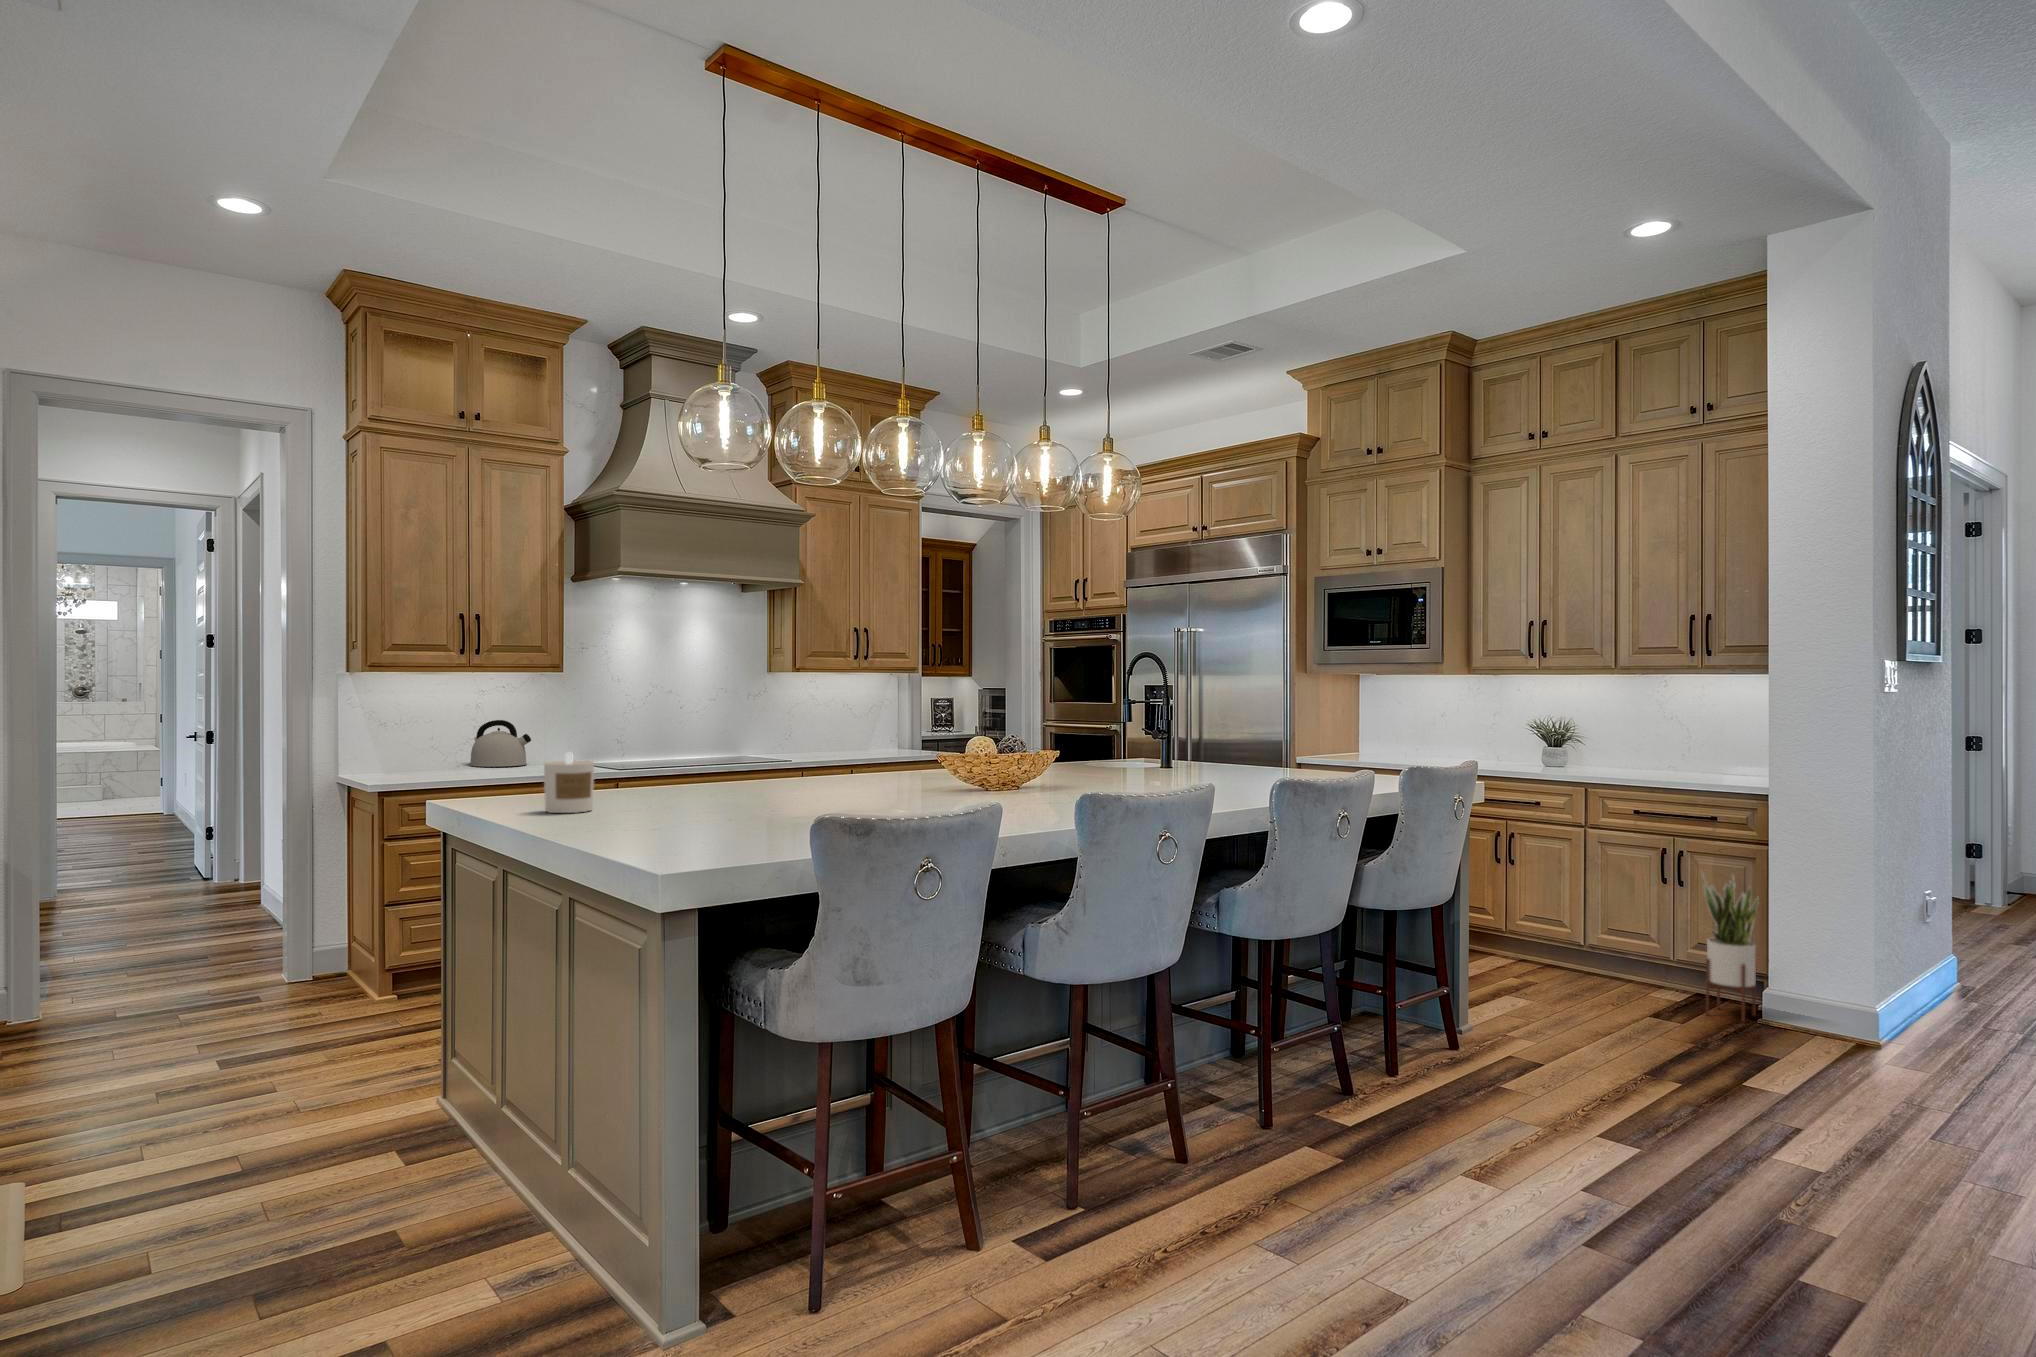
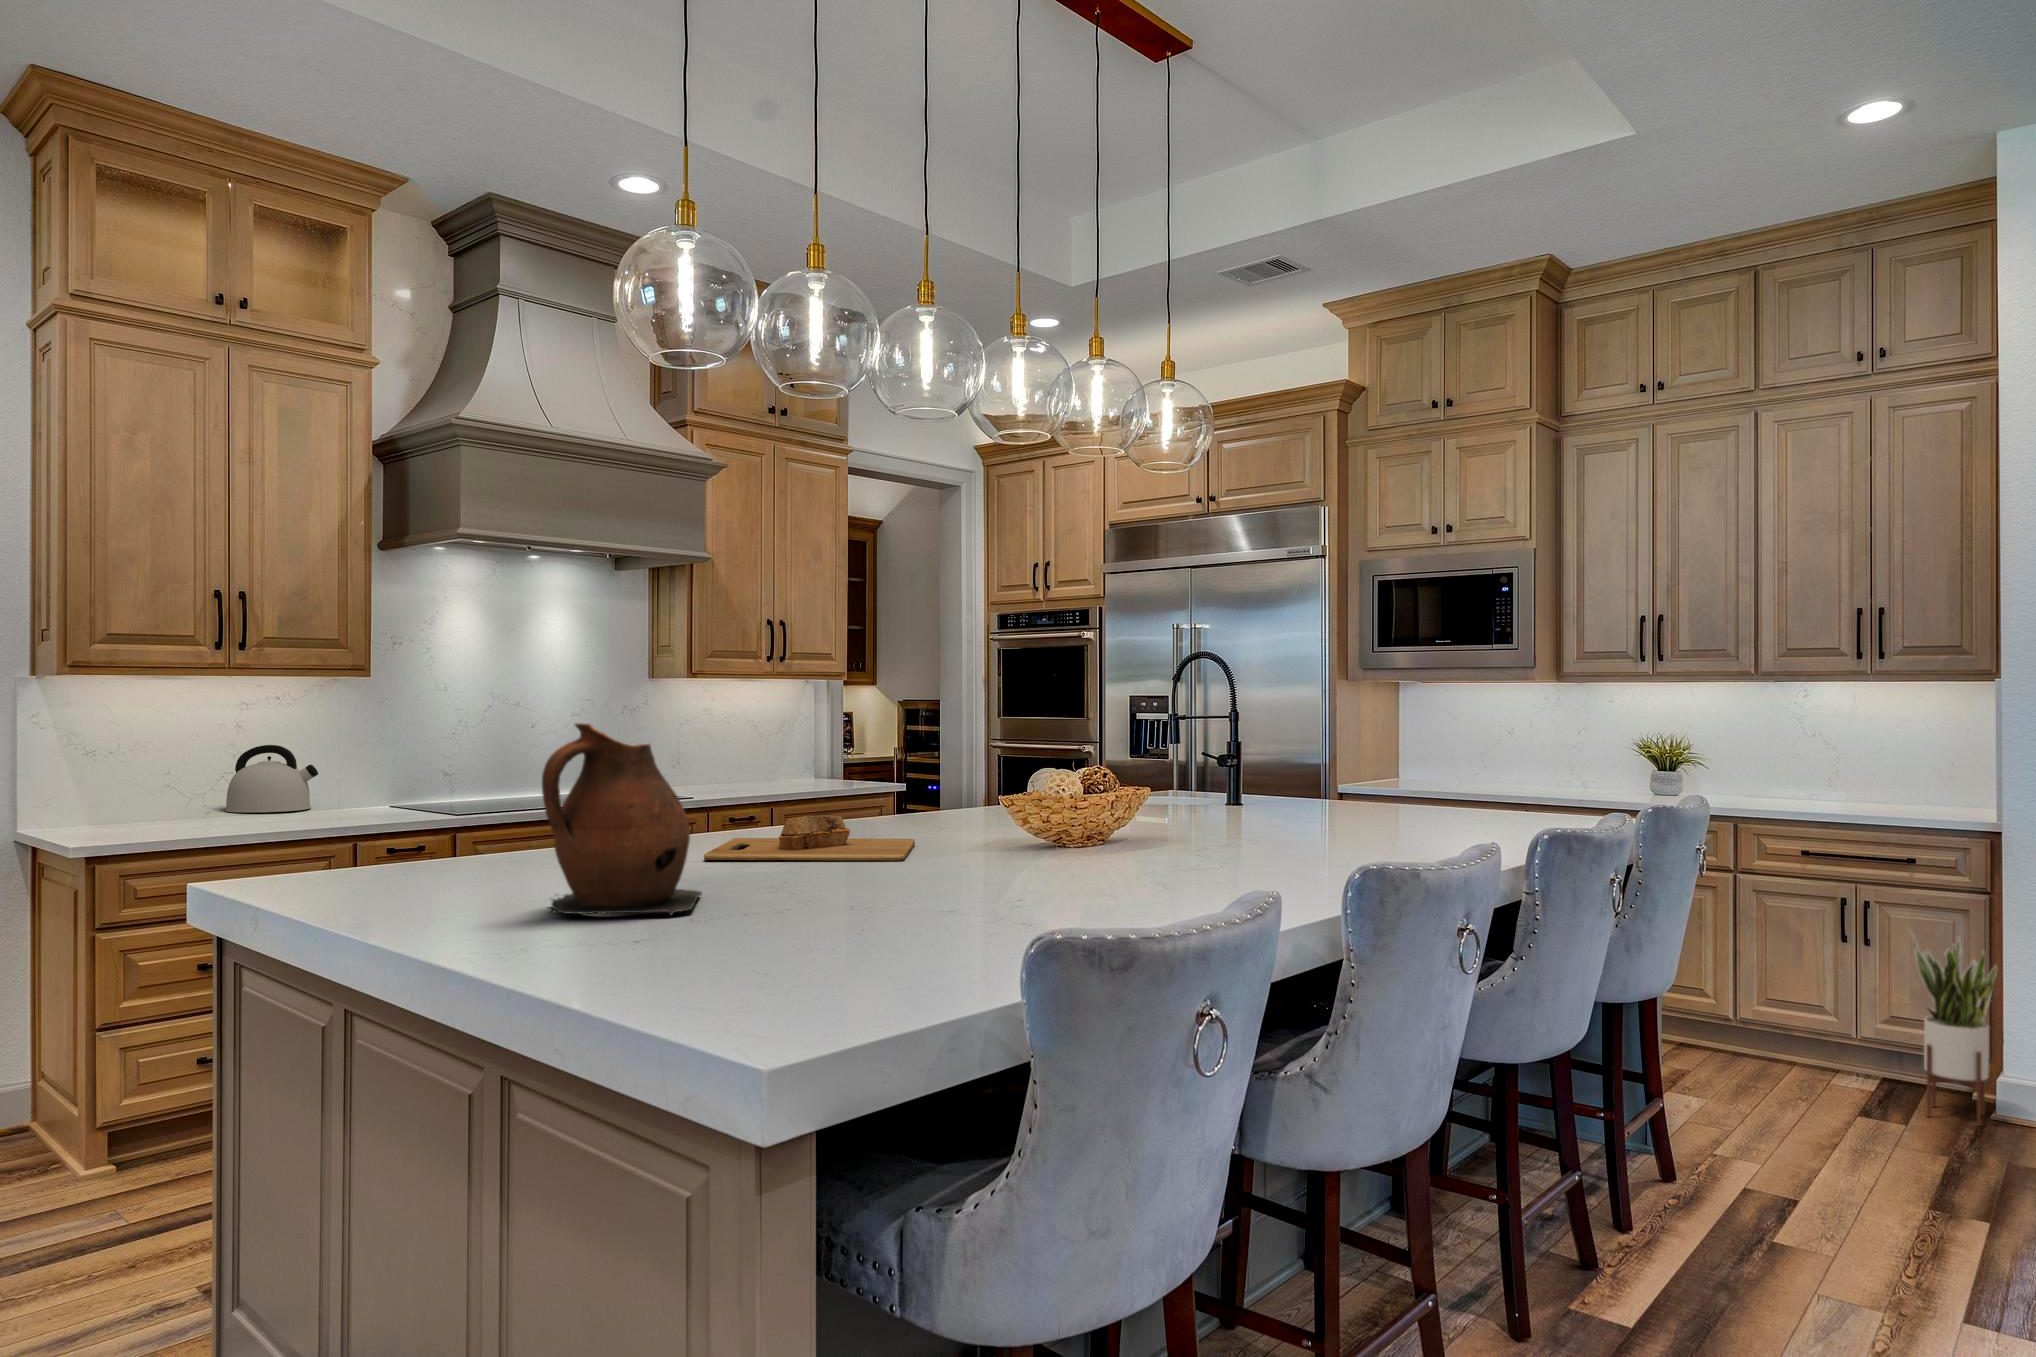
ceramic pitcher: none [614,703,718,820] -> present [542,723,702,915]
candle: present [544,753,594,813] -> none [407,804,492,906]
cutting board: none [744,766,894,796] -> present [704,816,915,861]

